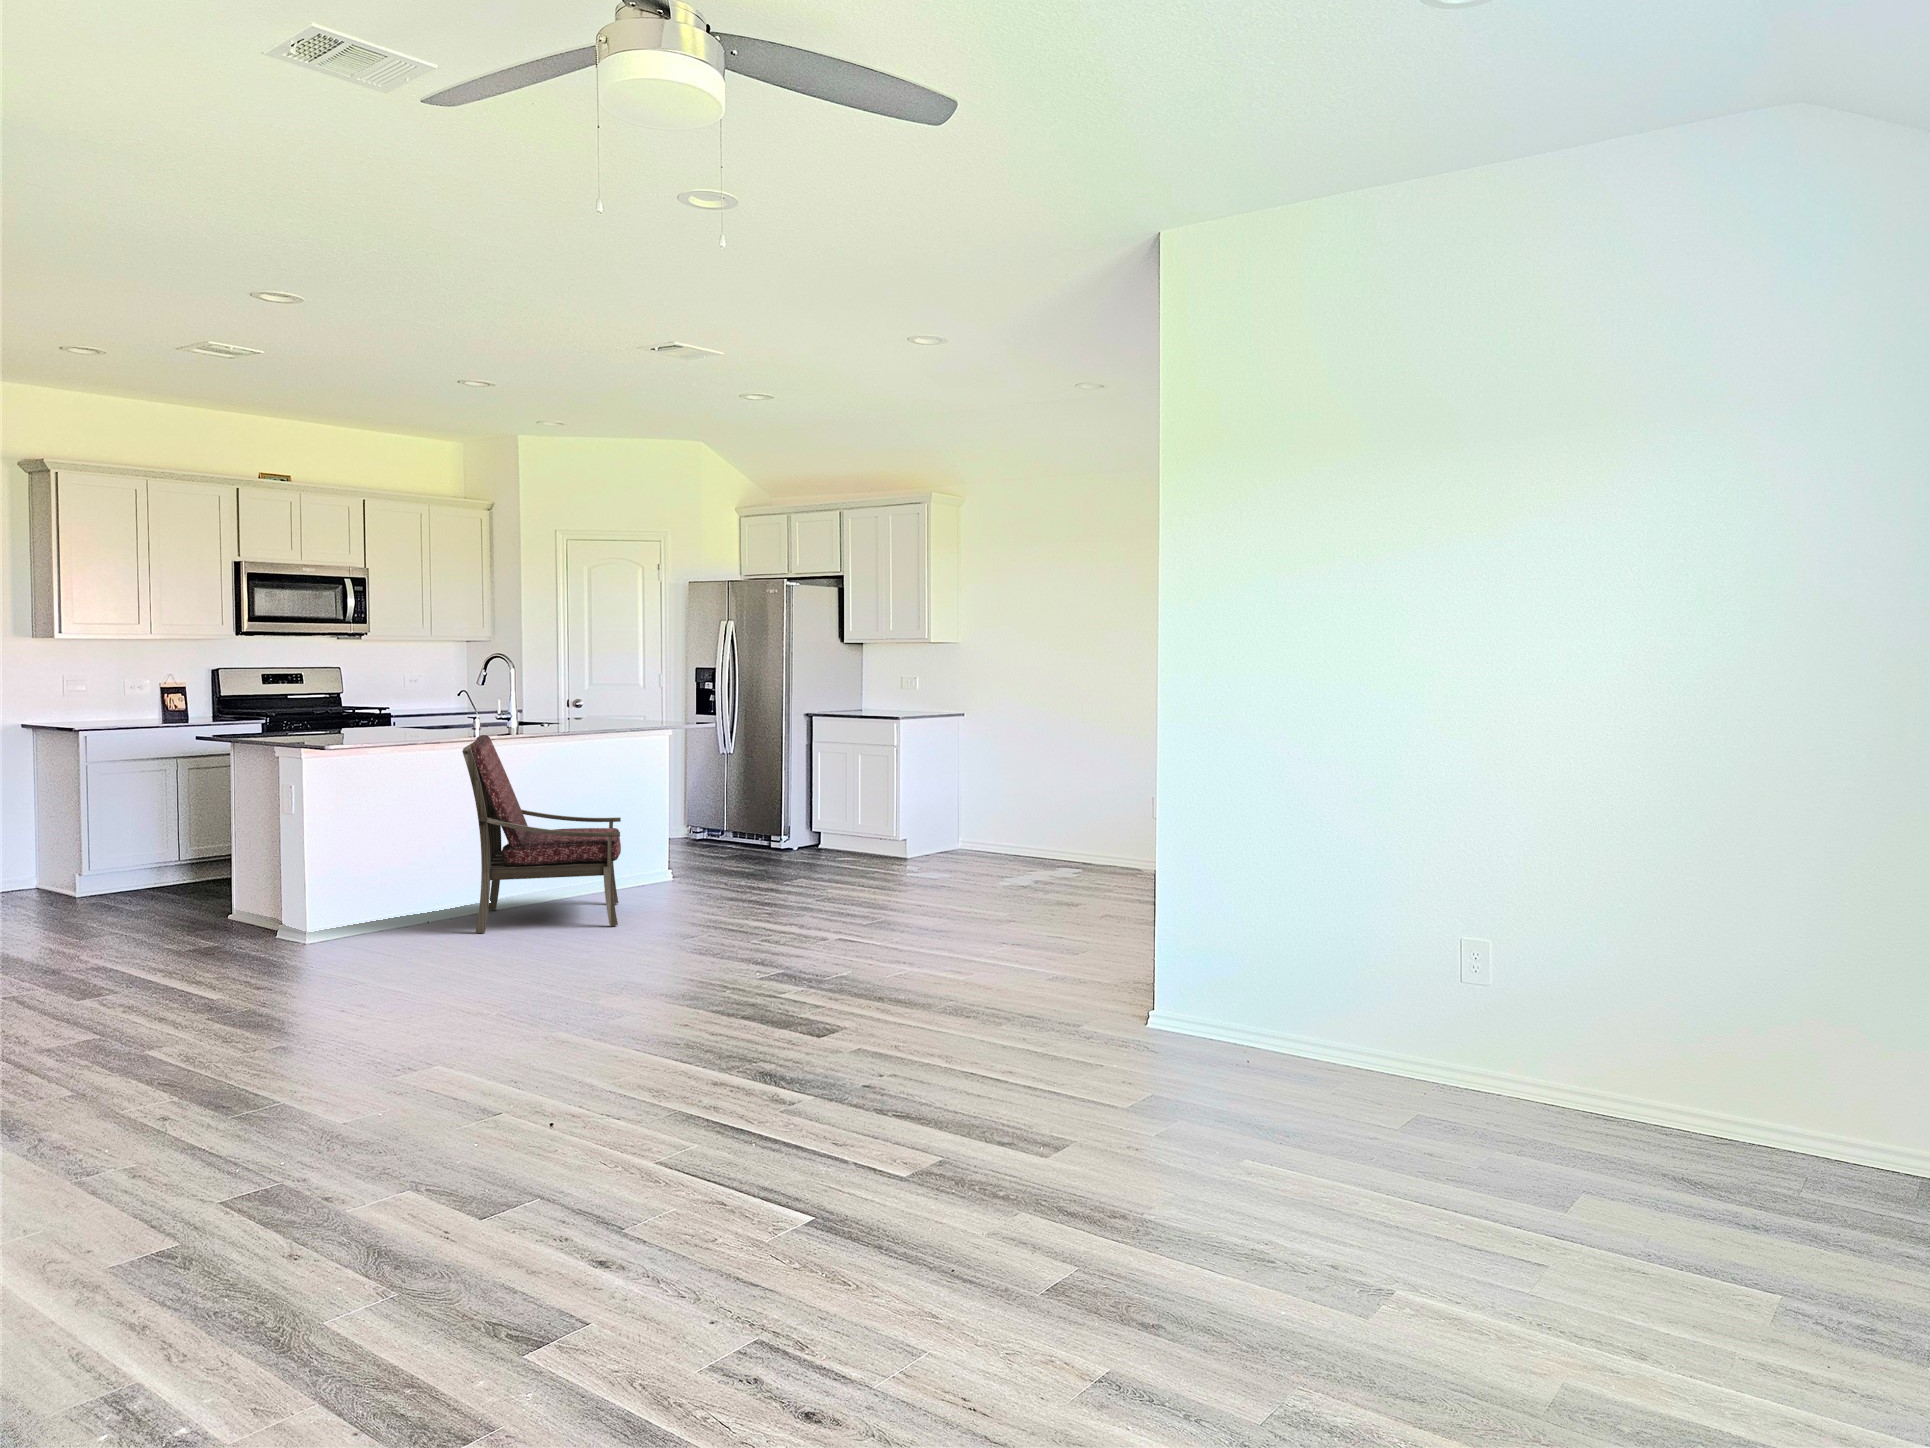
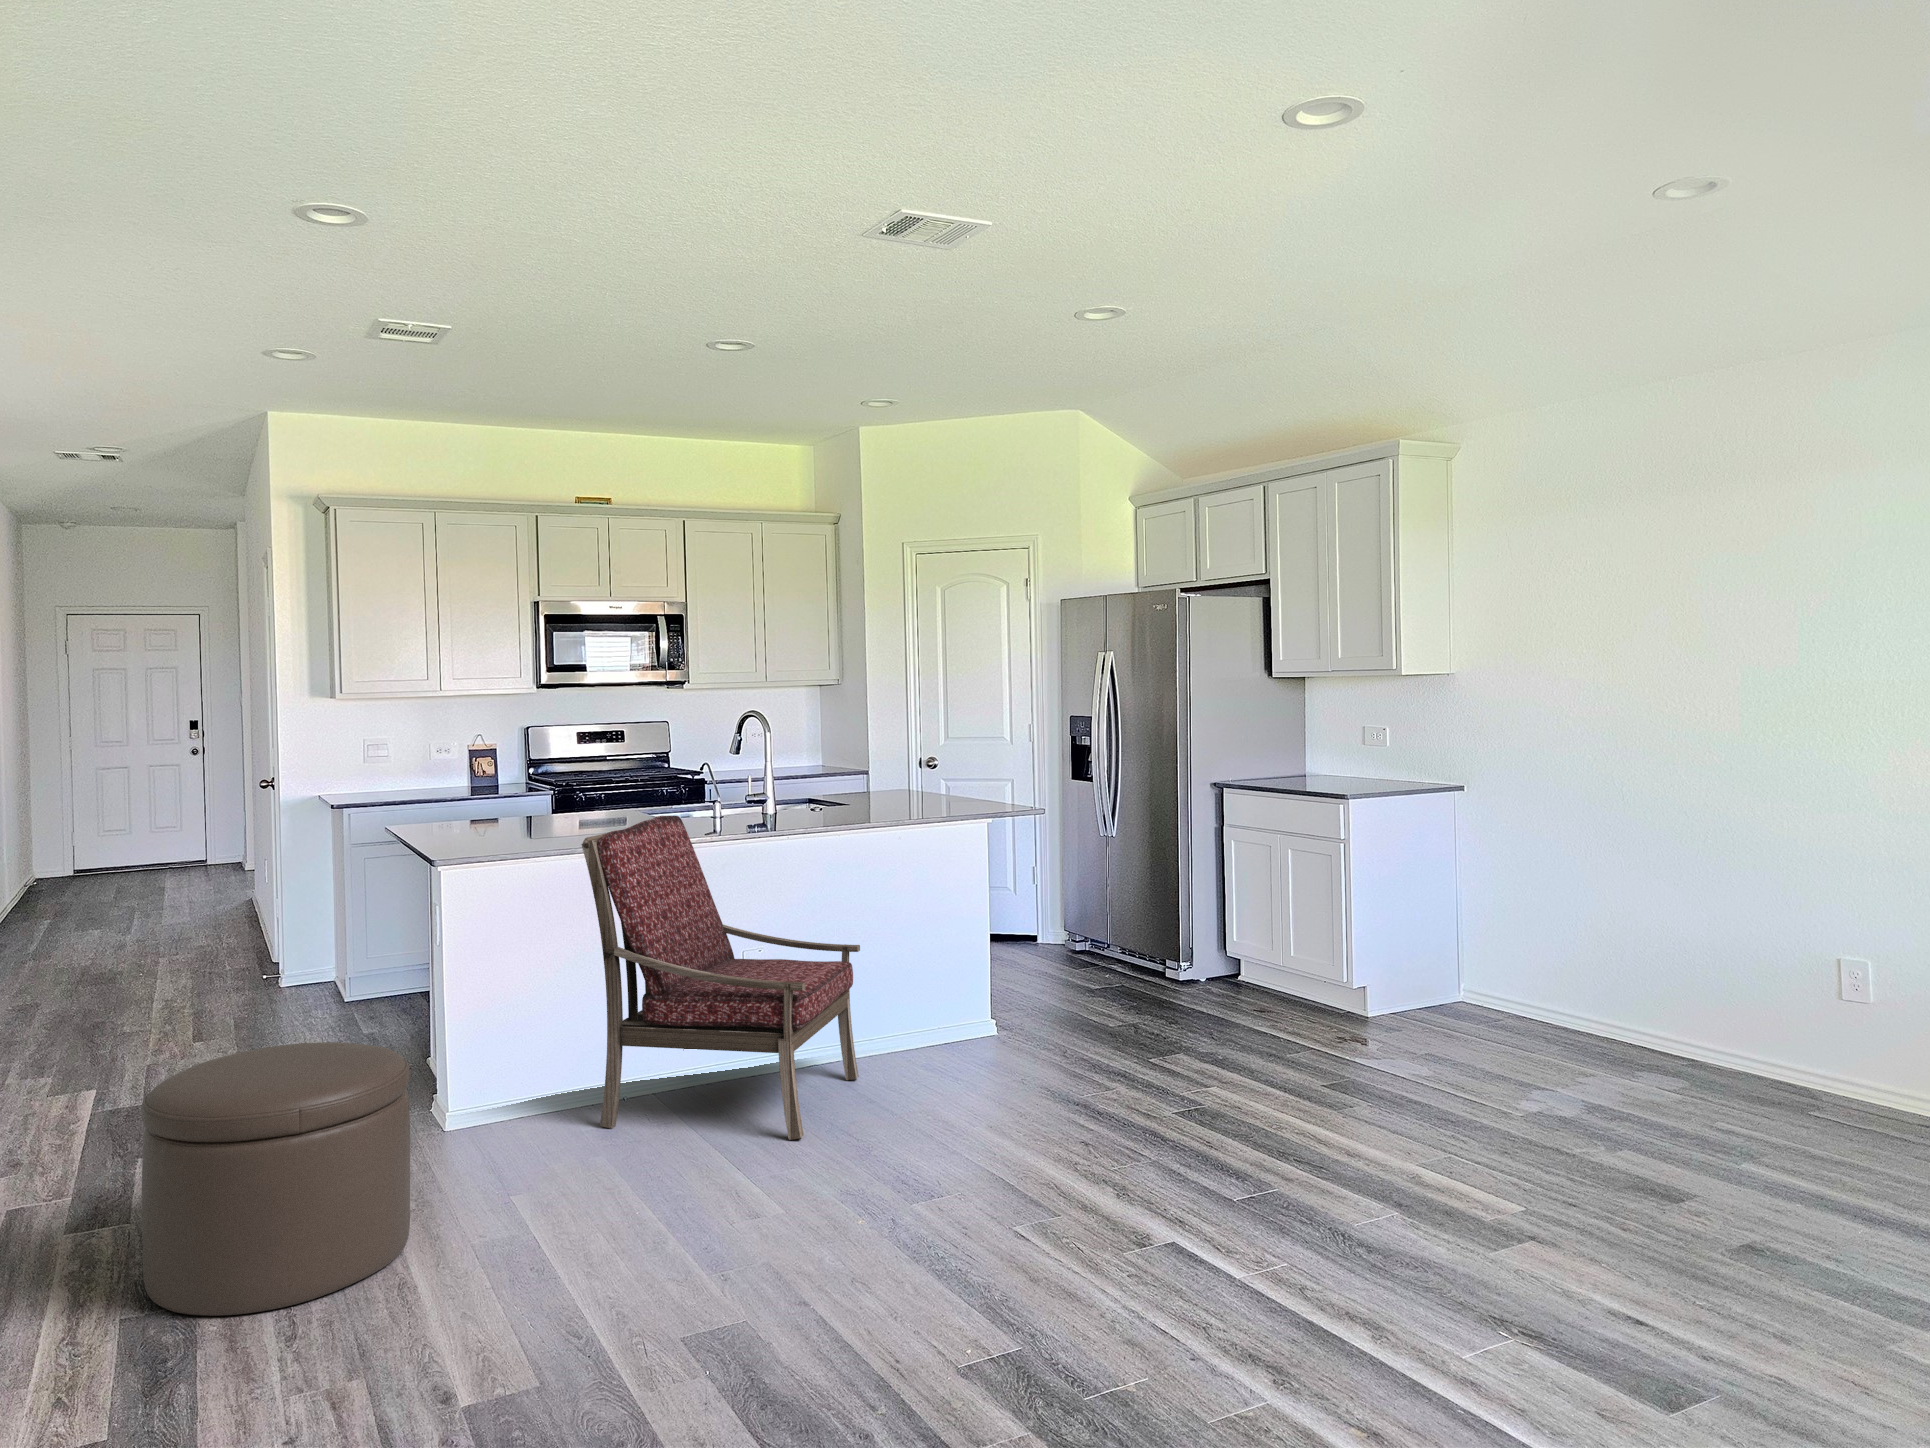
ottoman: none [293,867,445,1003] -> present [142,1042,410,1316]

